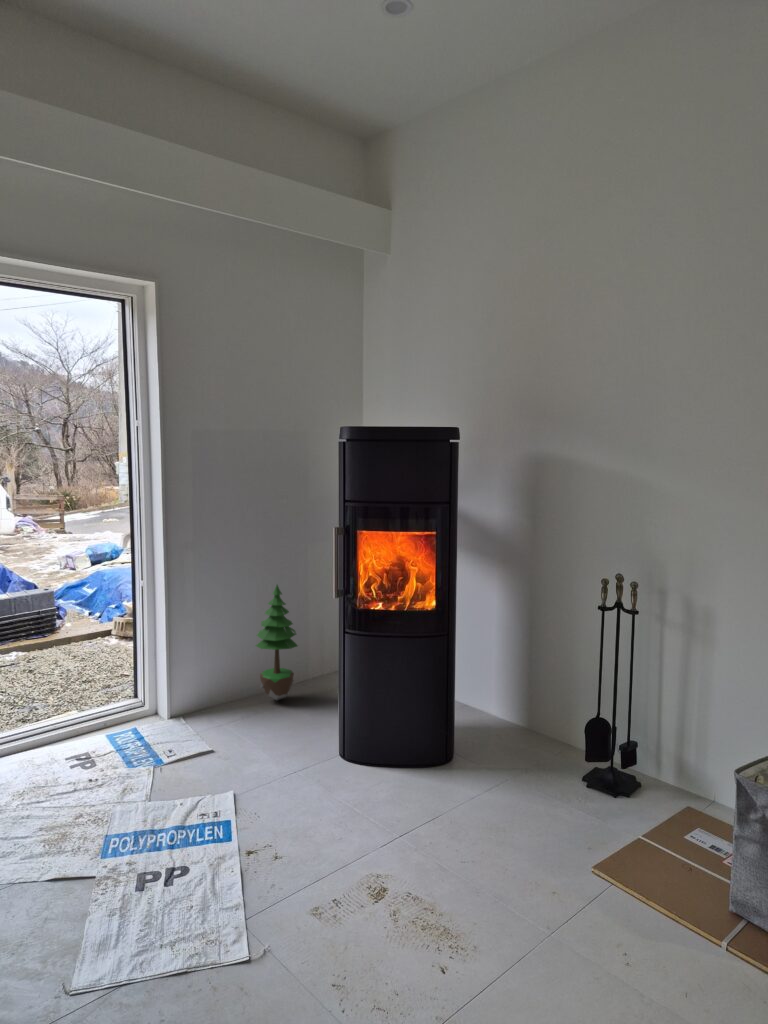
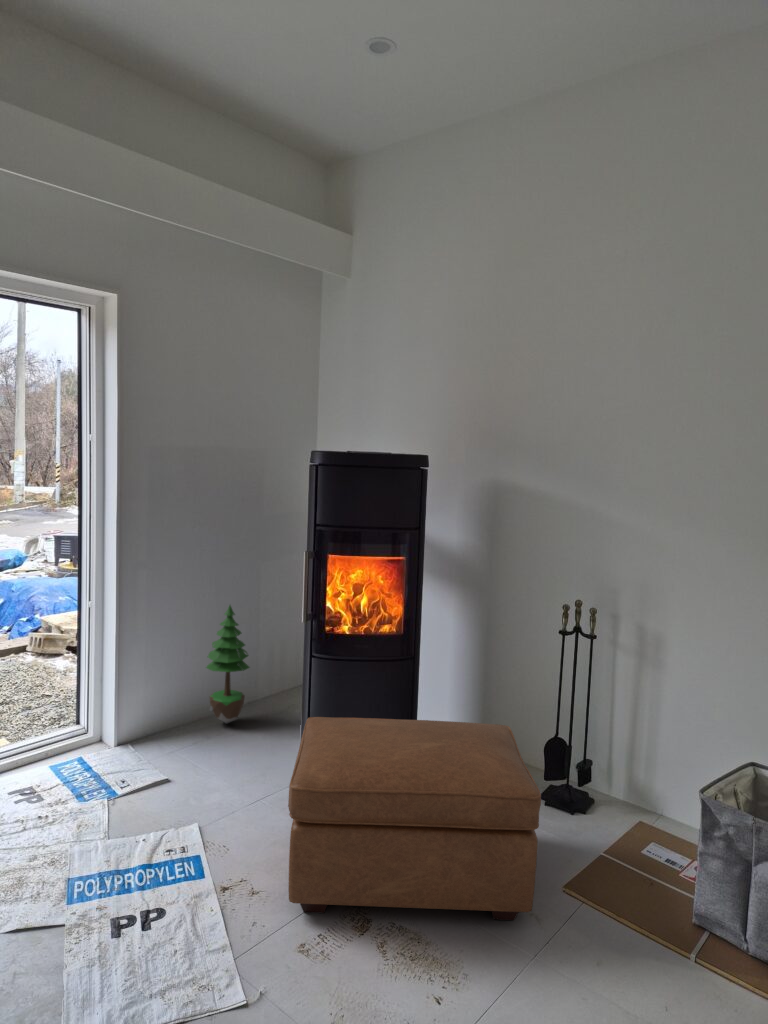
ottoman: none [303,690,557,896] -> present [288,717,541,920]

